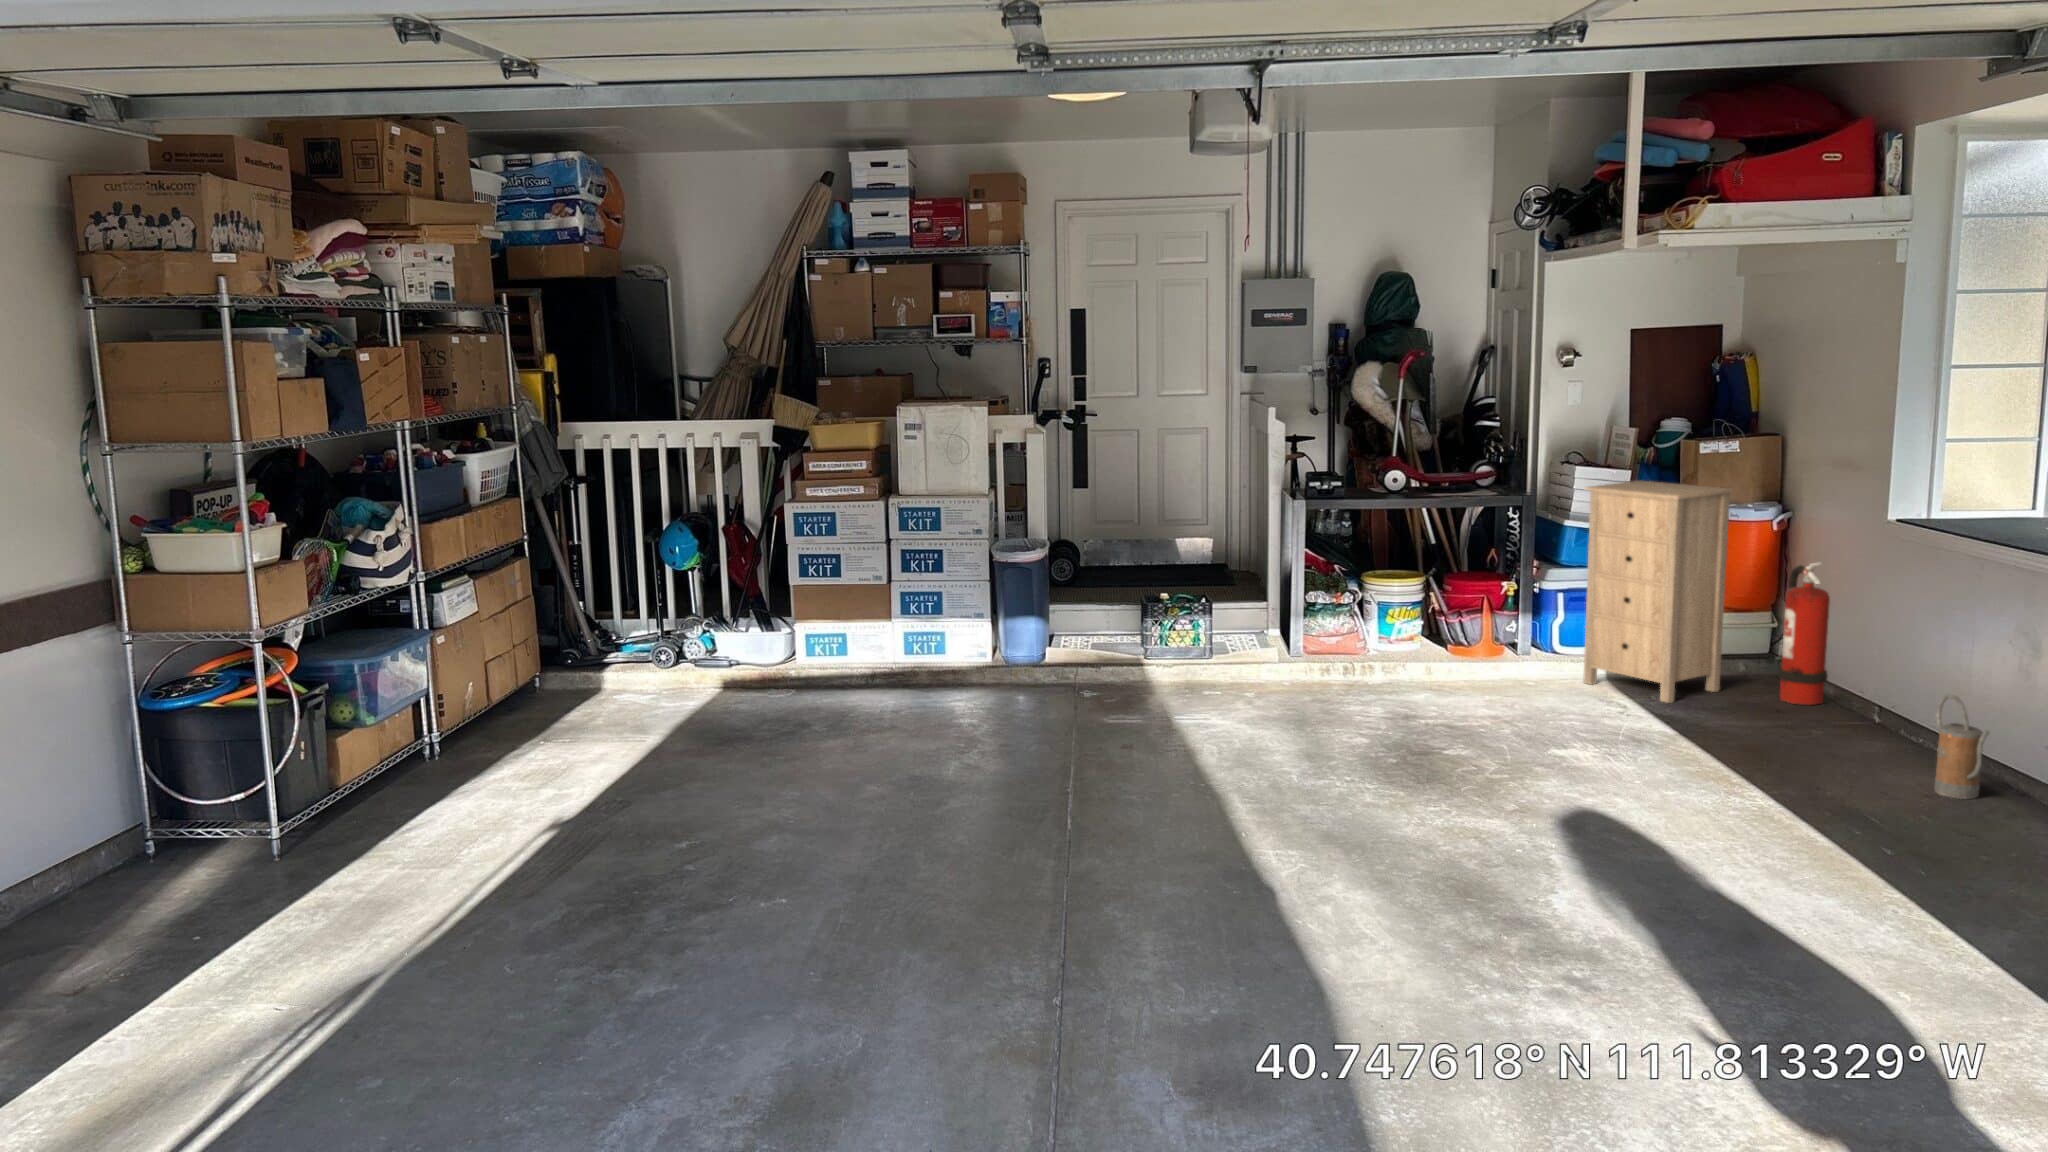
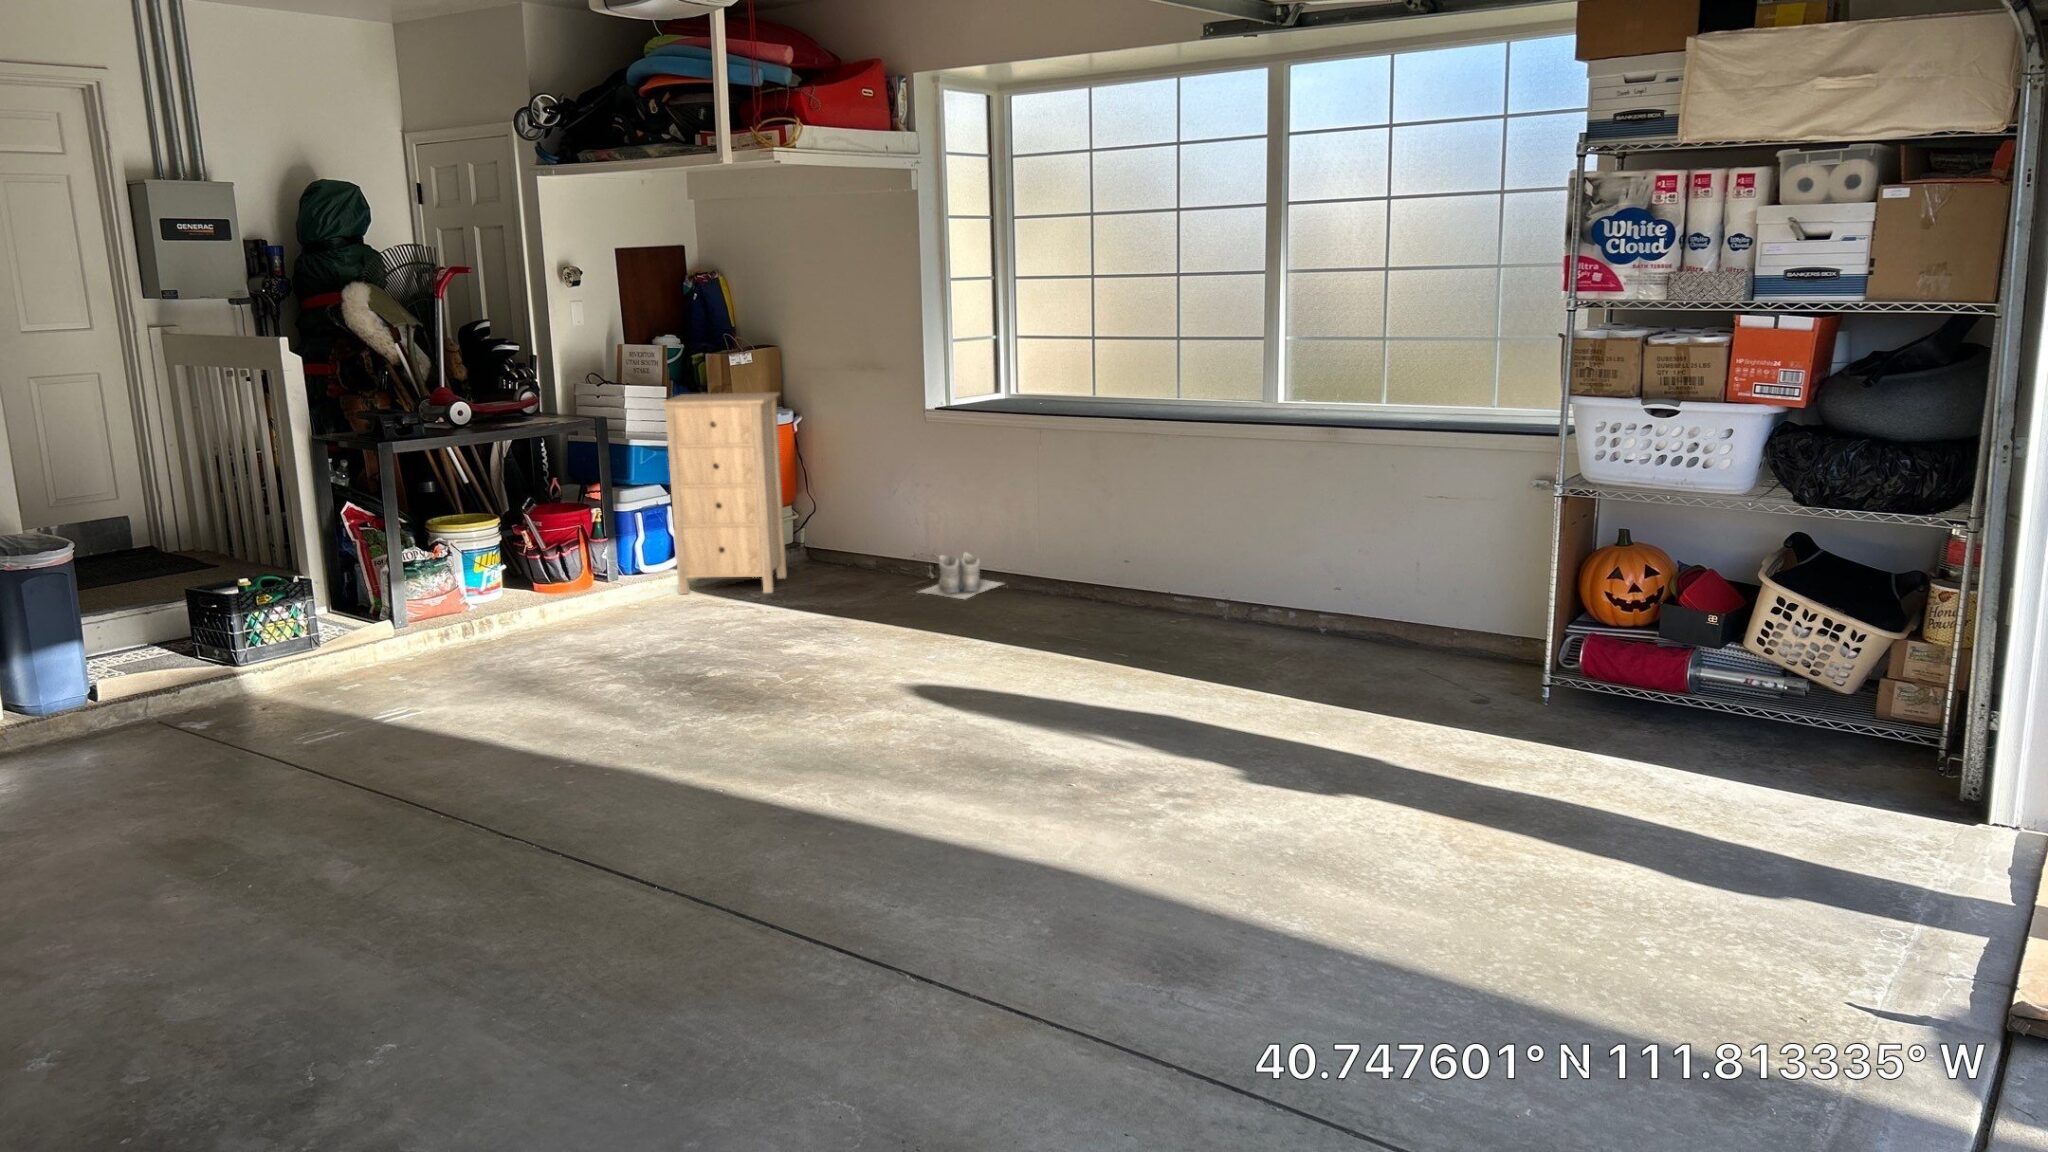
fire extinguisher: present [1778,562,1830,705] -> none [822,449,869,574]
watering can: present [1934,694,1989,799] -> none [1023,528,1079,606]
boots: none [1818,703,1947,762] -> present [917,552,1002,599]

